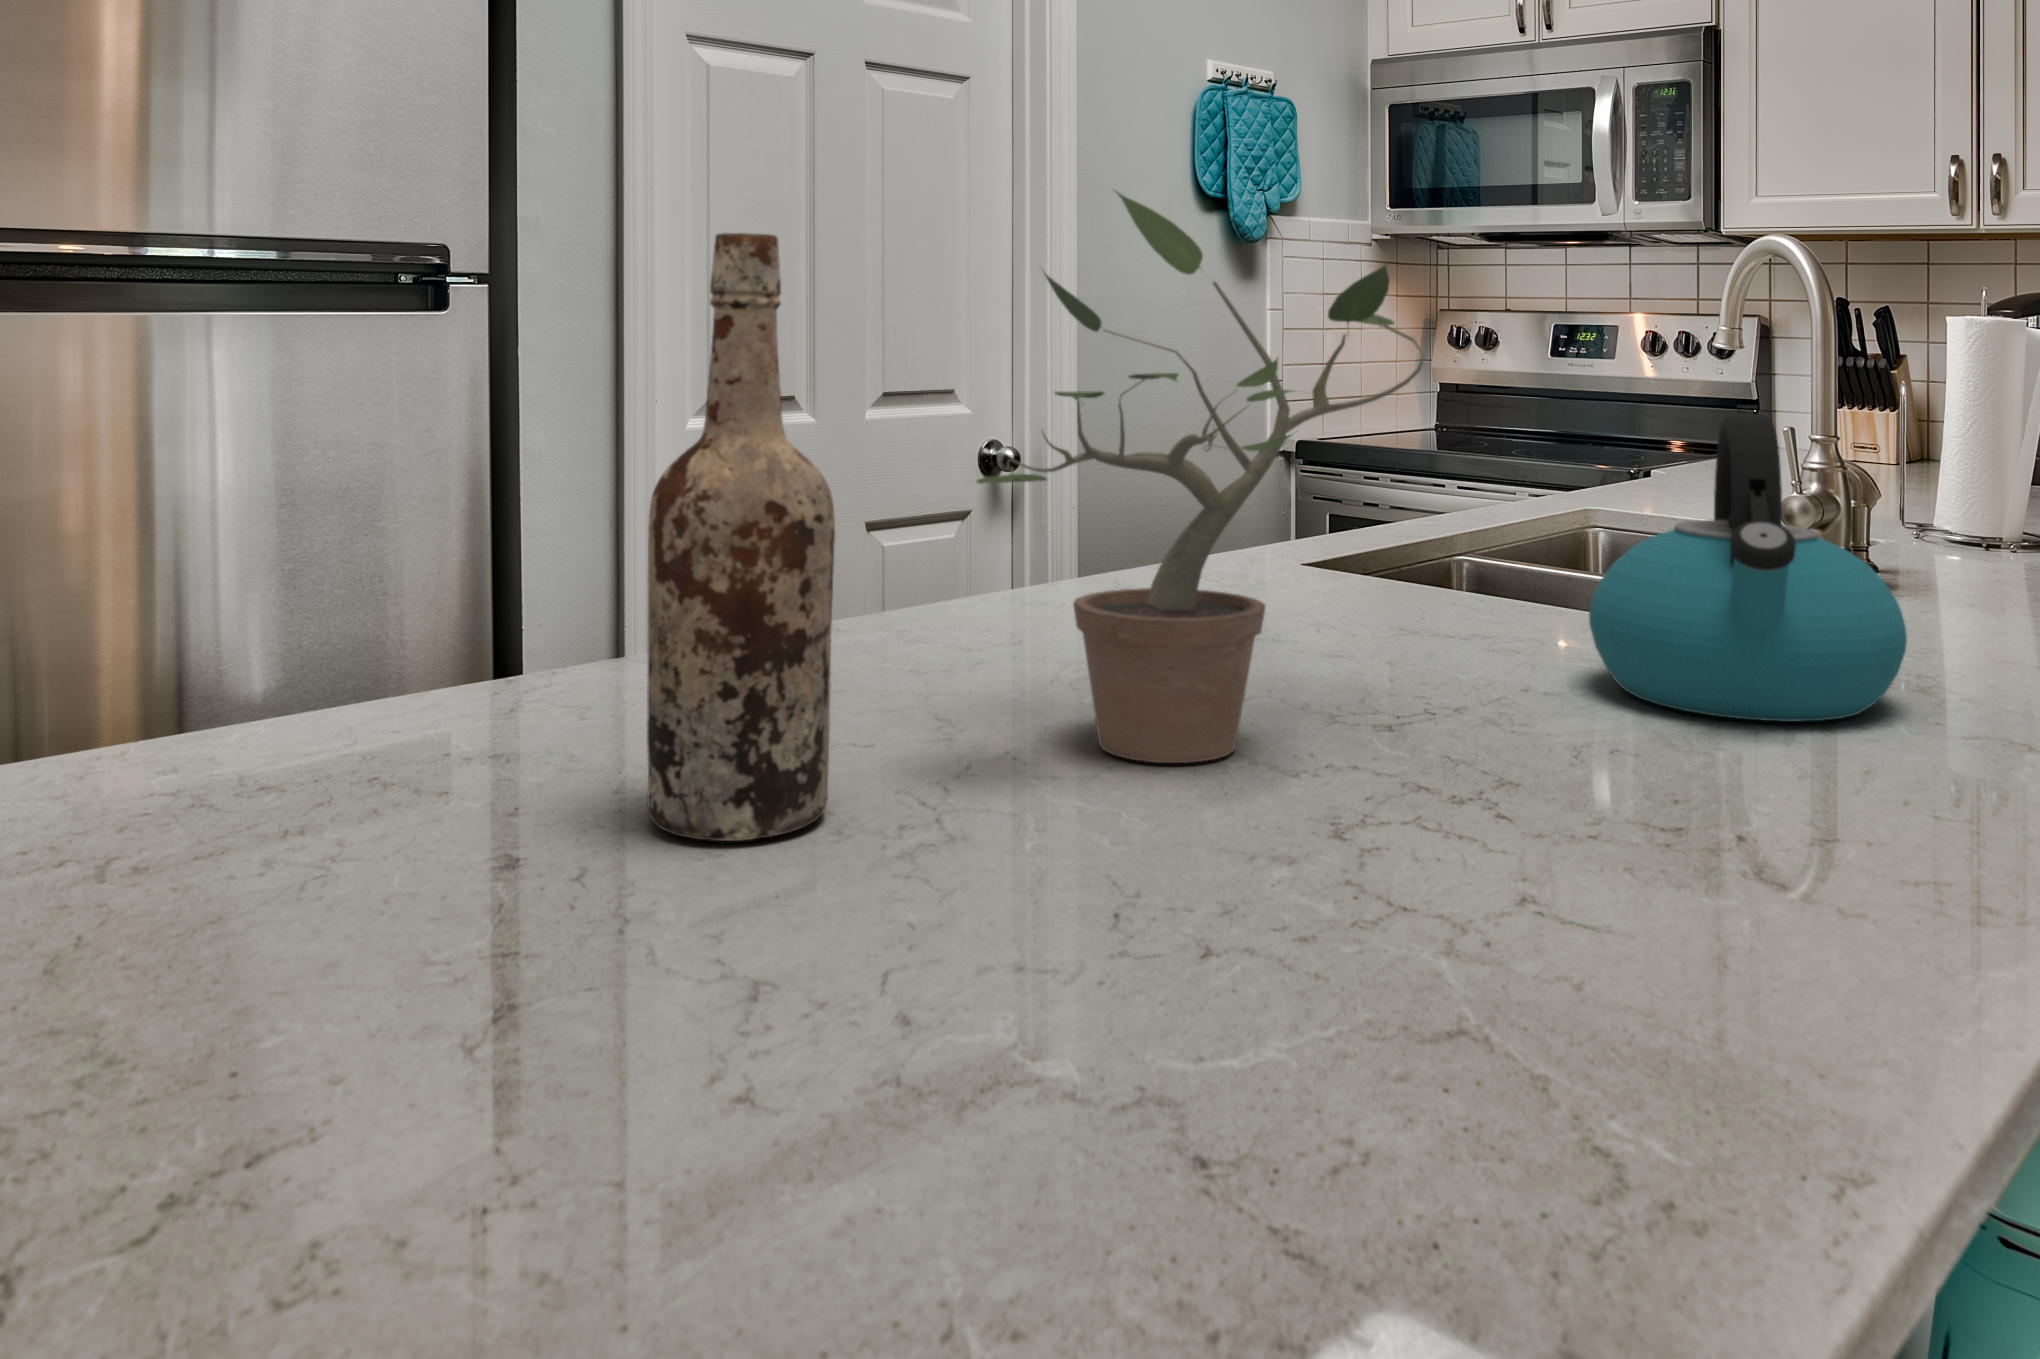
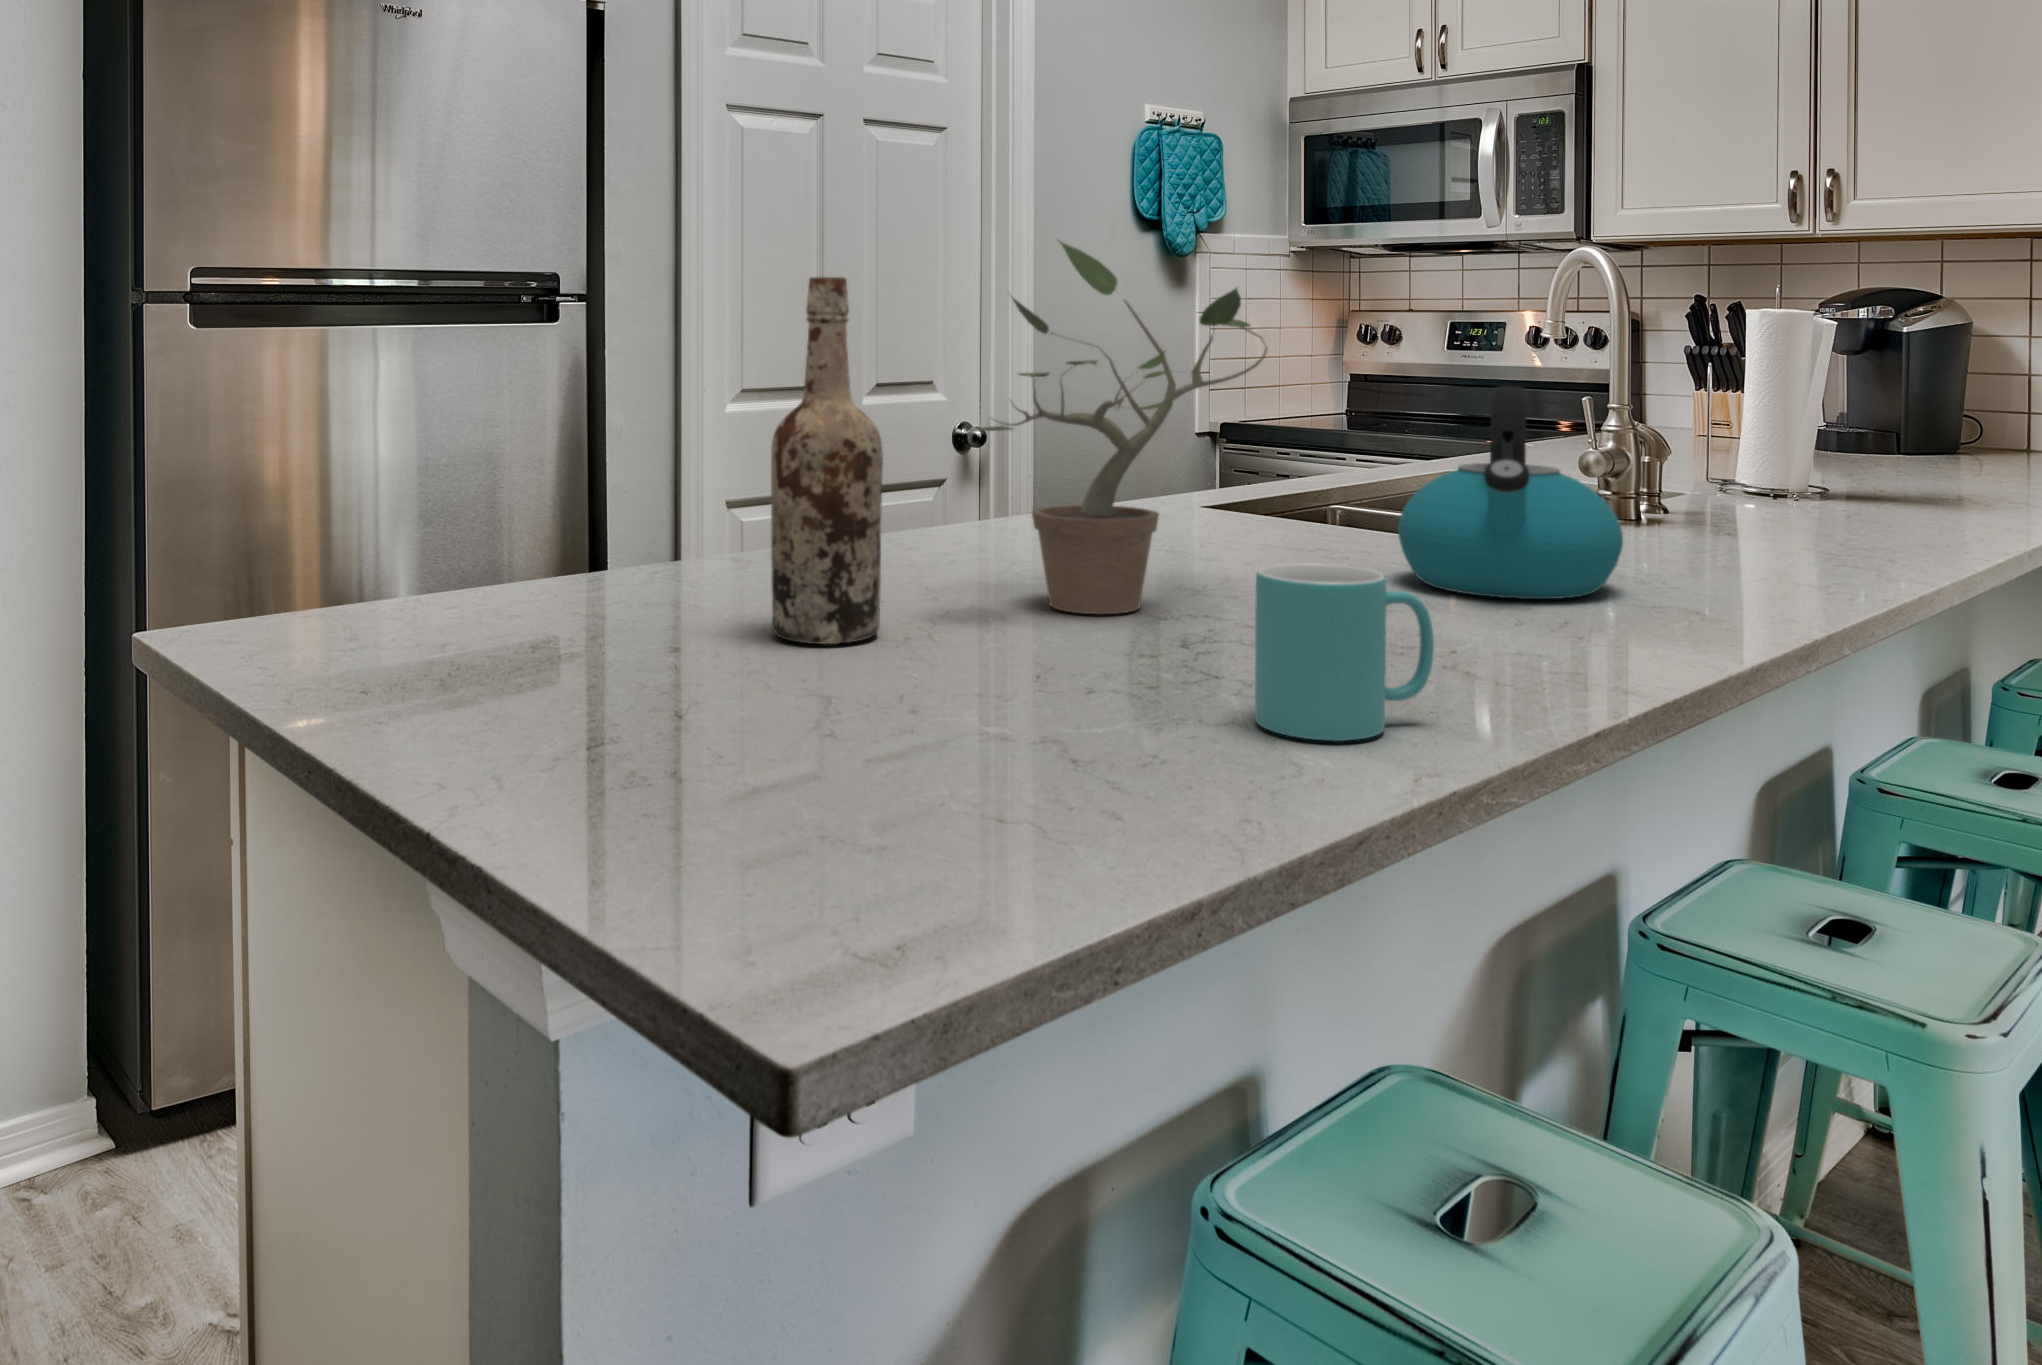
mug: none [1473,736,1781,1083] -> present [1255,563,1434,741]

